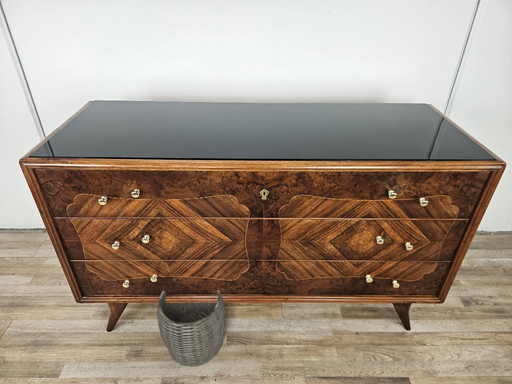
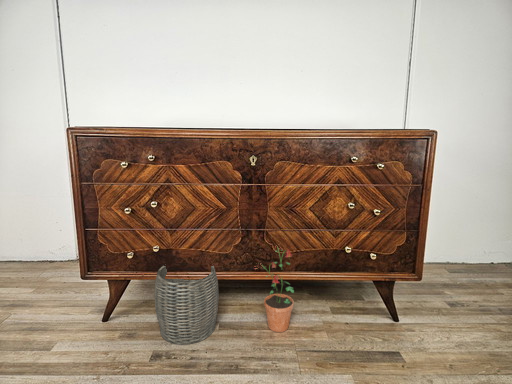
potted plant: none [262,263,309,347] -> present [255,244,294,332]

